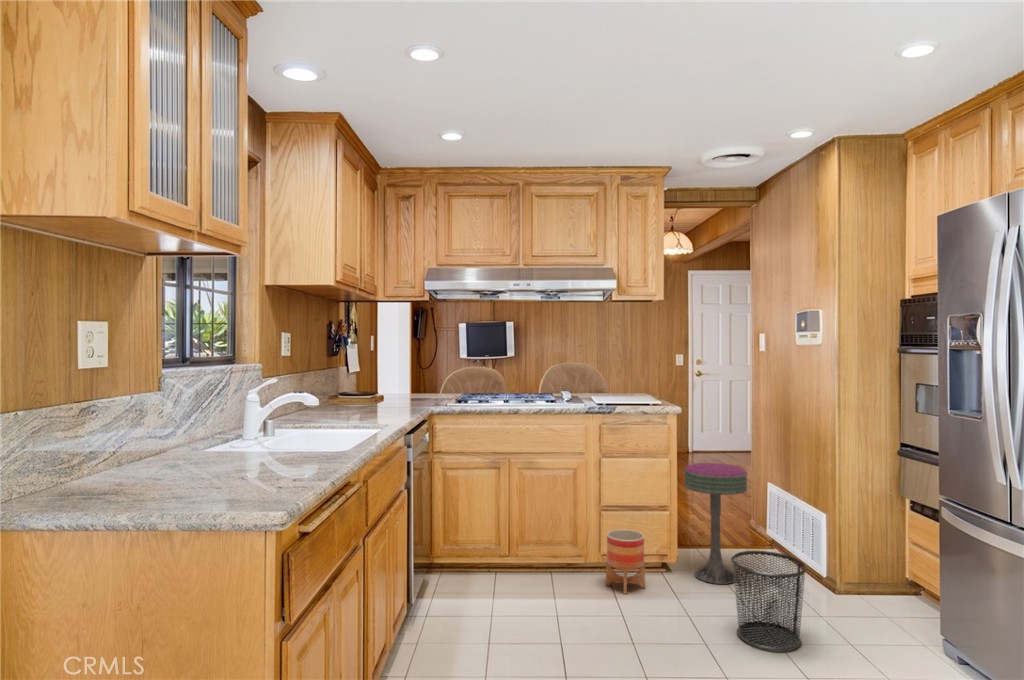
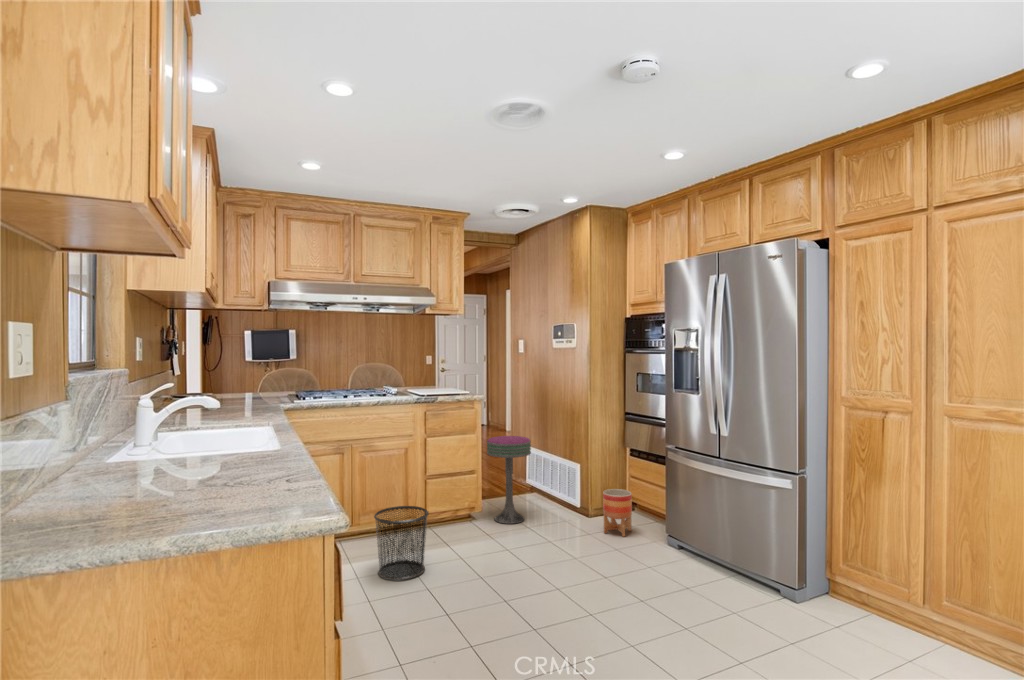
planter: present [606,529,645,594] -> present [603,489,632,537]
waste bin: present [731,551,807,651] -> present [374,506,429,580]

